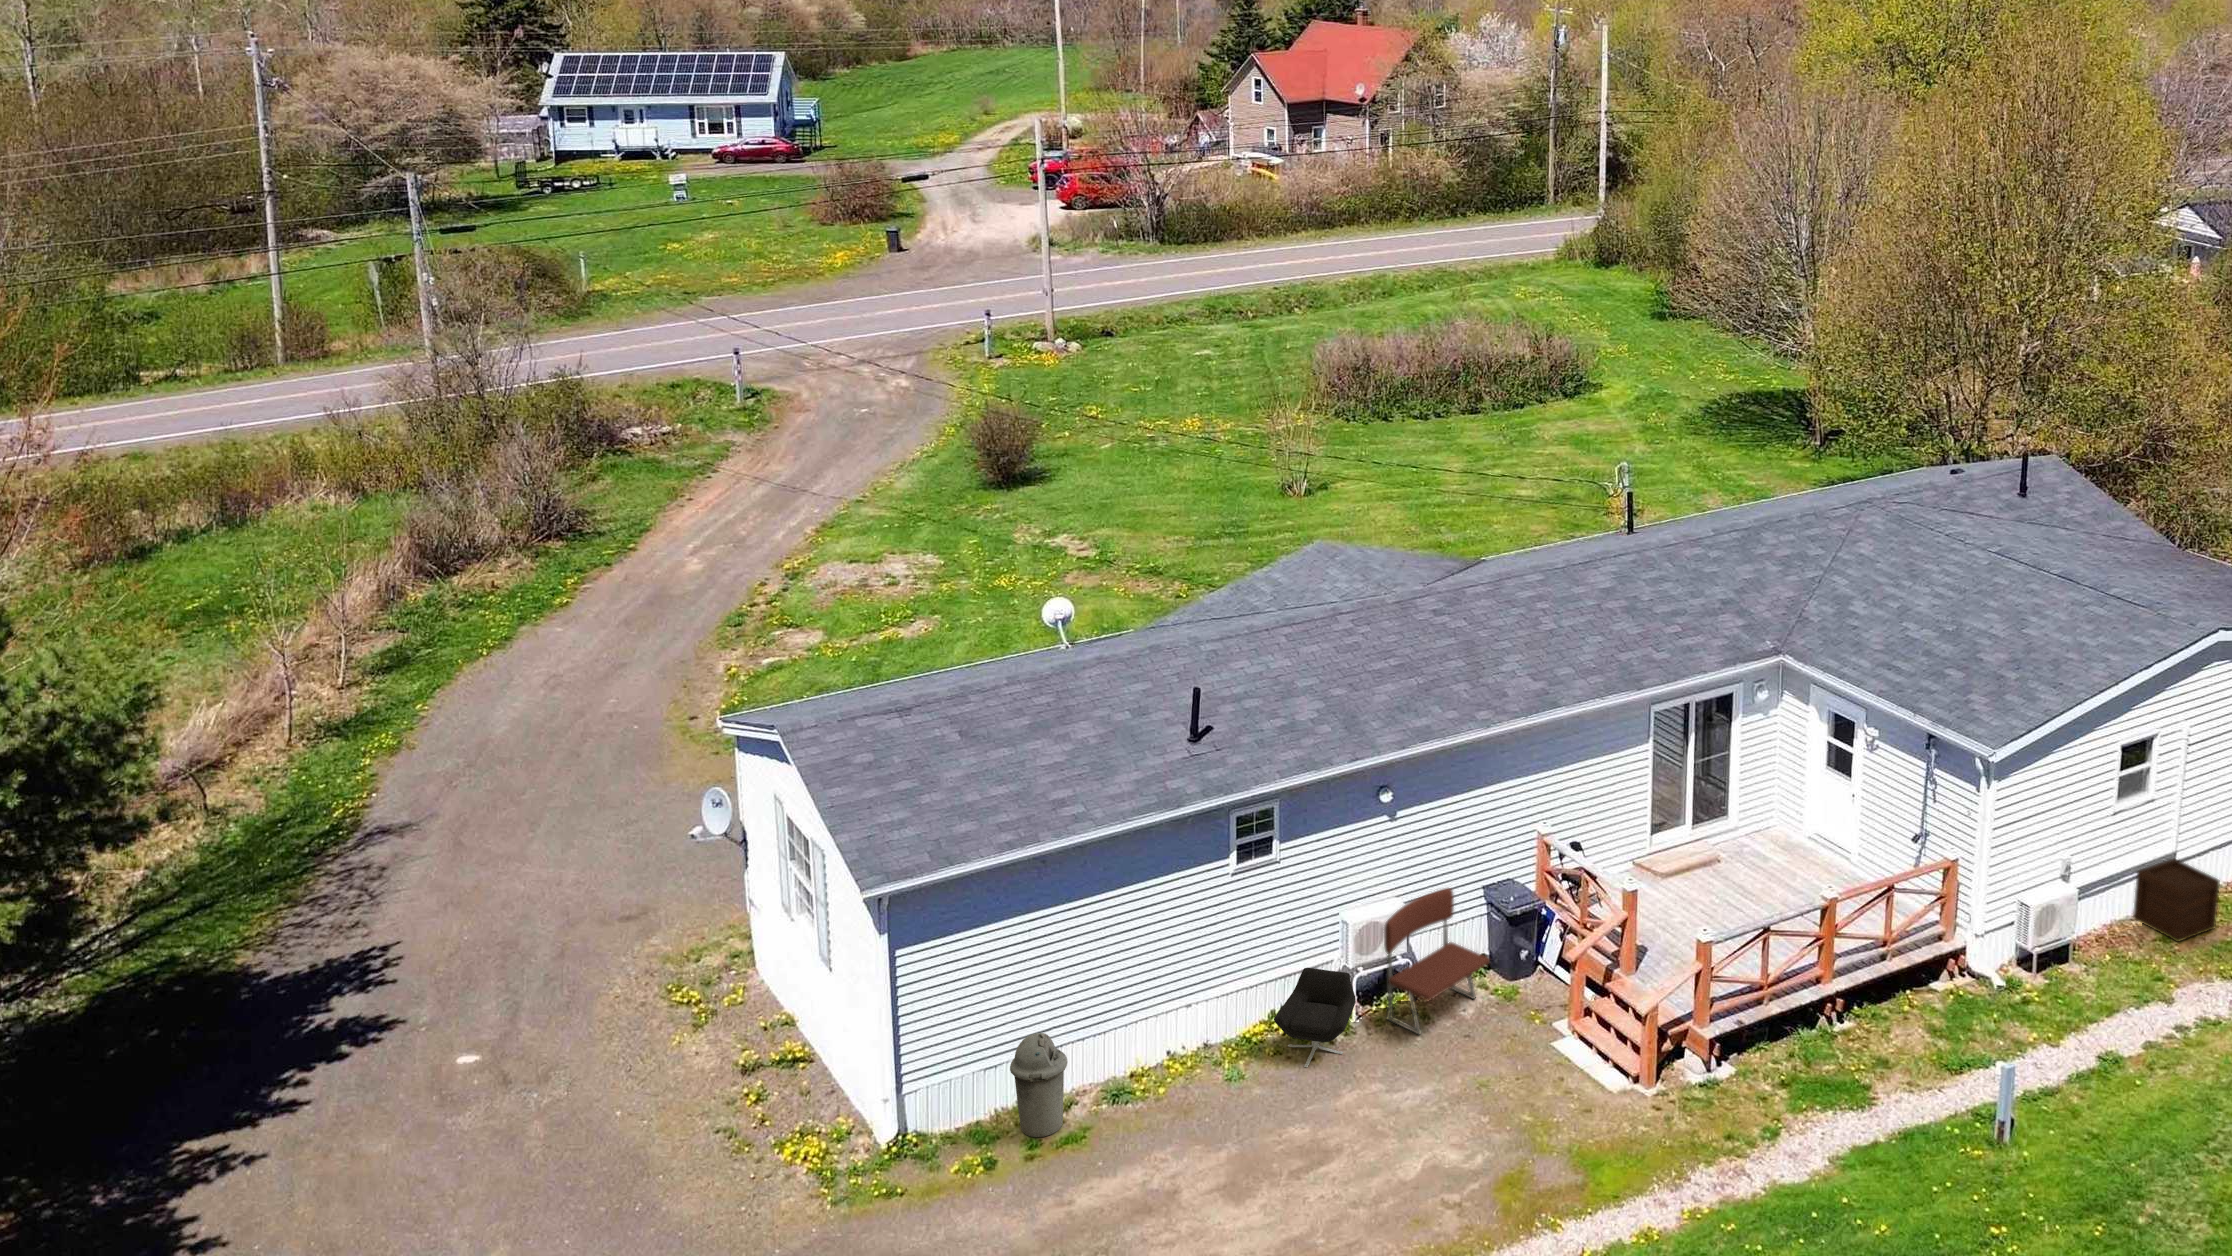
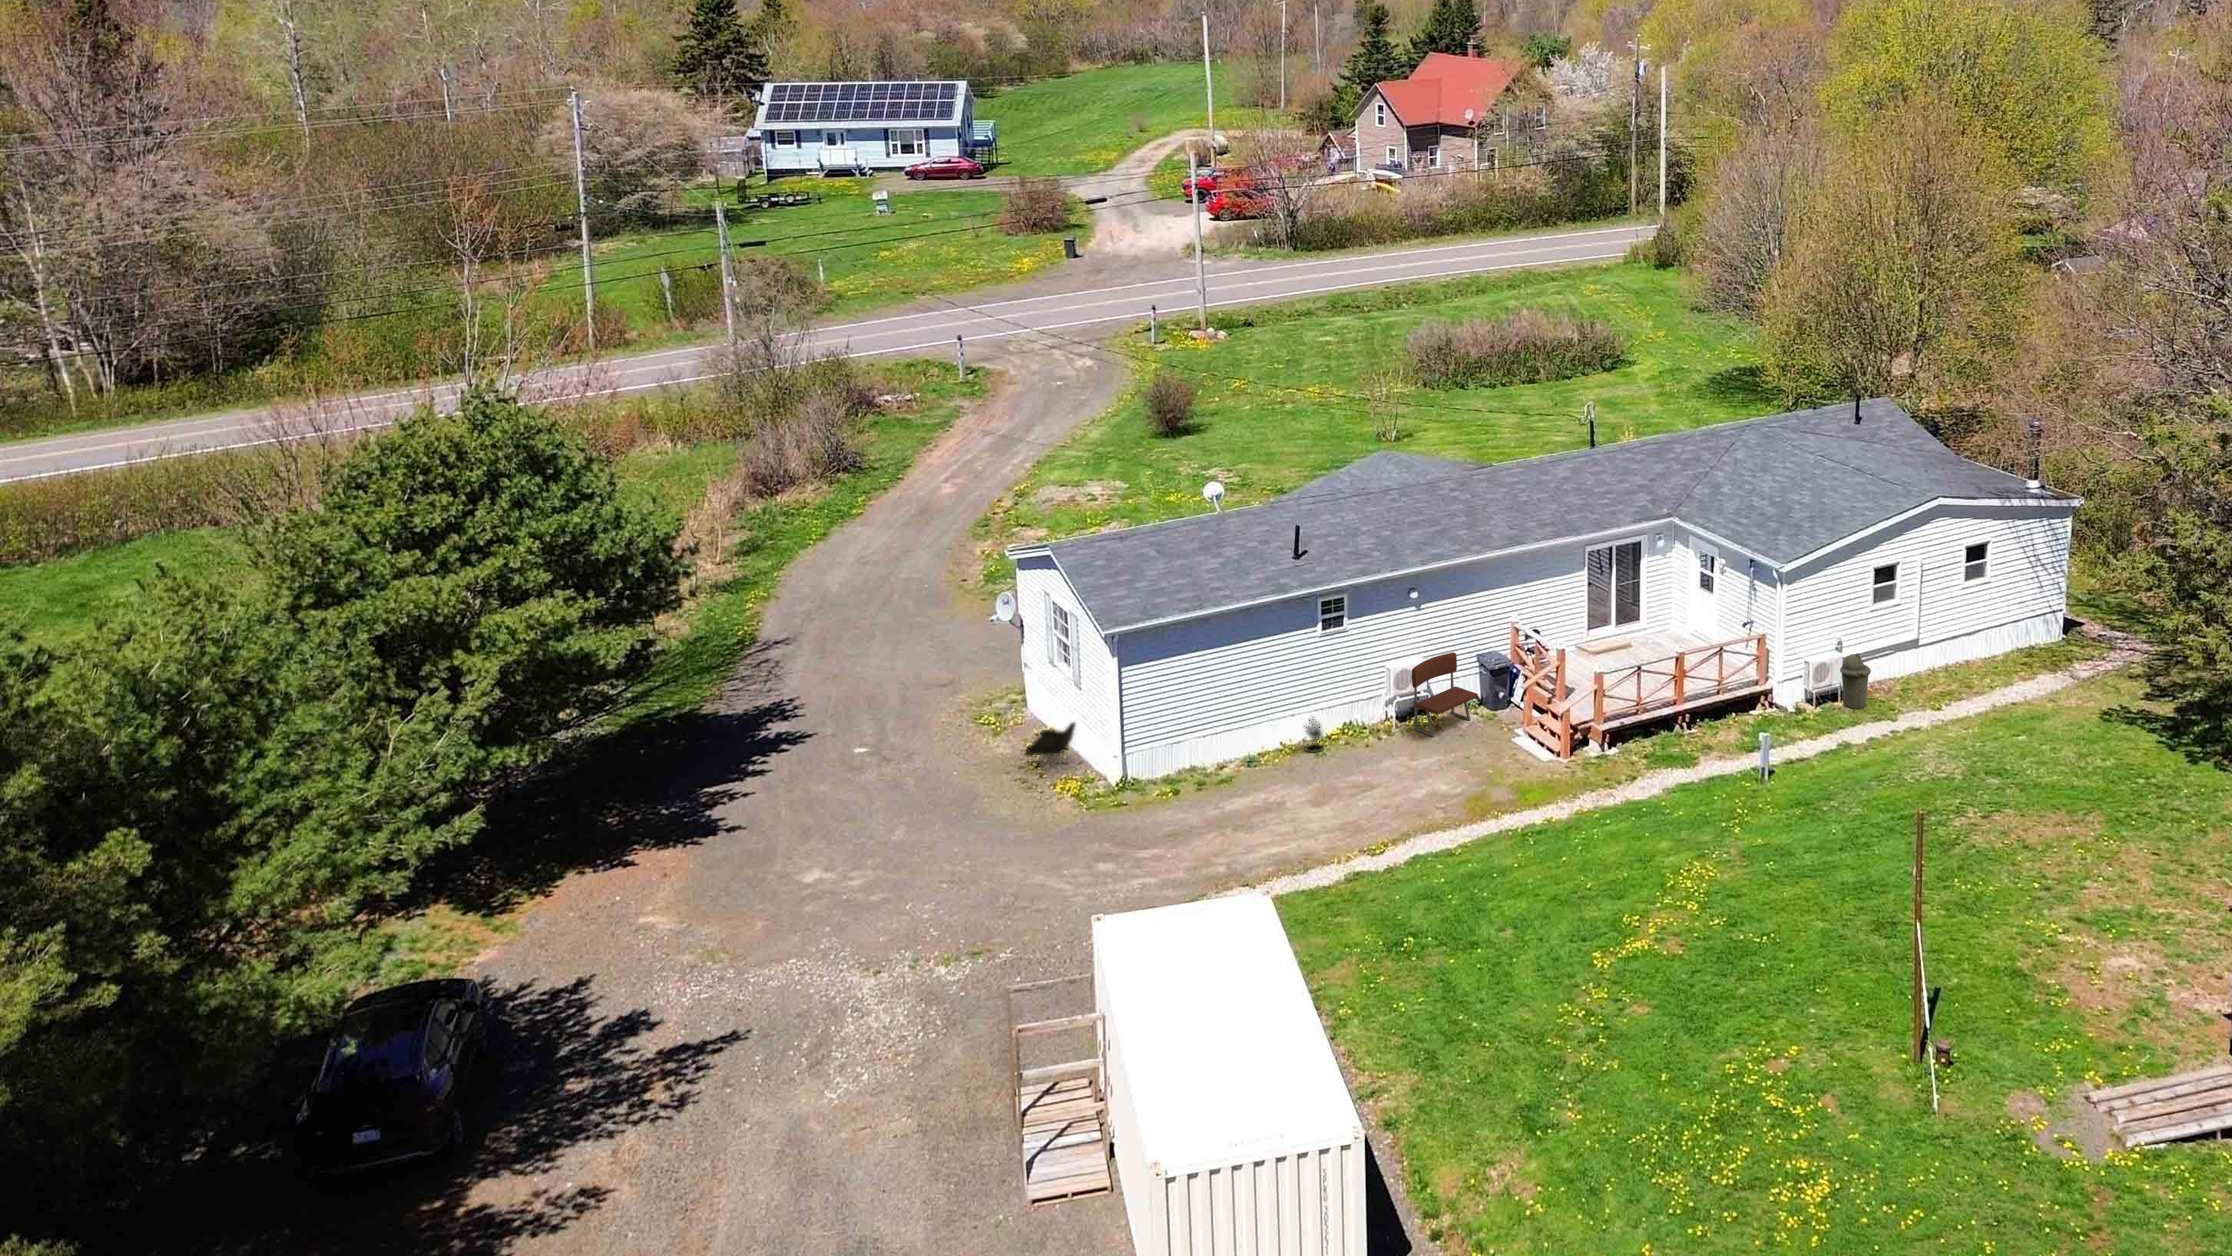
wooden crate: present [2133,859,2220,941] -> none [1891,643,1942,692]
lounge chair: present [1274,968,1356,1067] -> present [1025,722,1076,763]
potted tree: none [1206,1006,1242,1069] -> present [1304,717,1324,753]
trash can: present [1010,1033,1068,1137] -> present [1840,654,1871,709]

